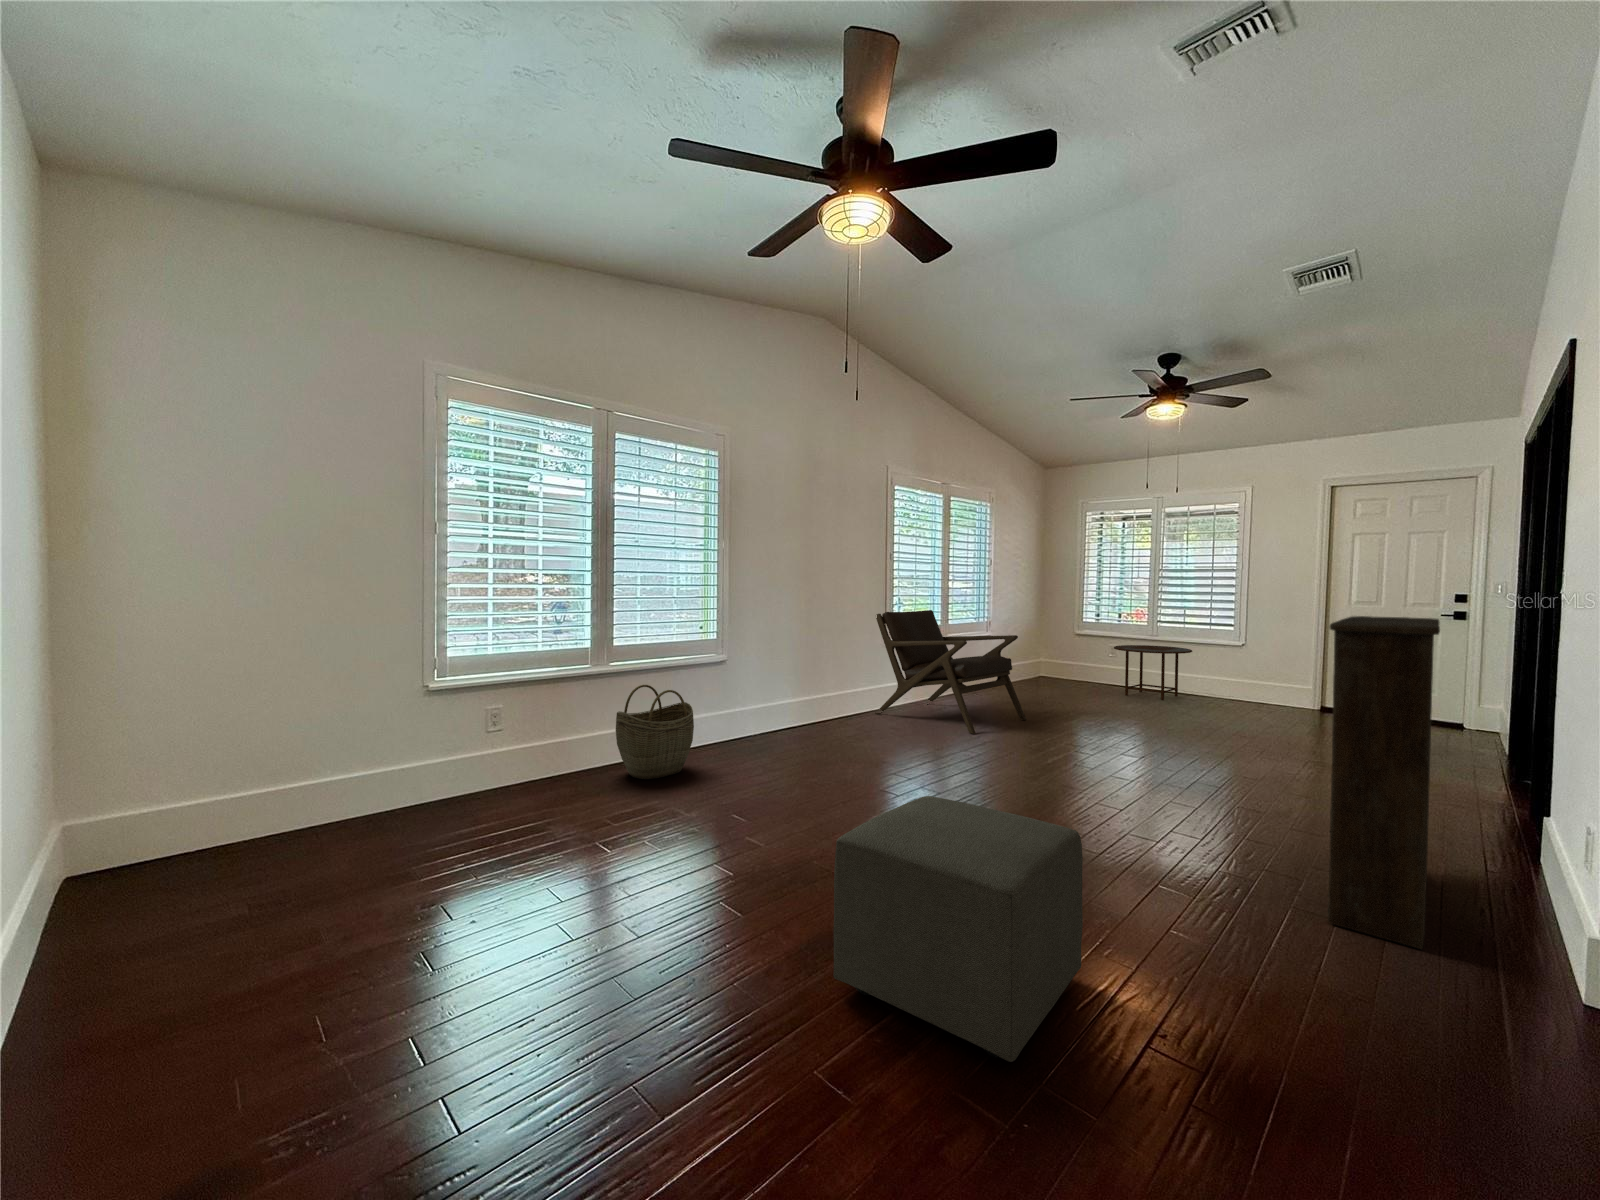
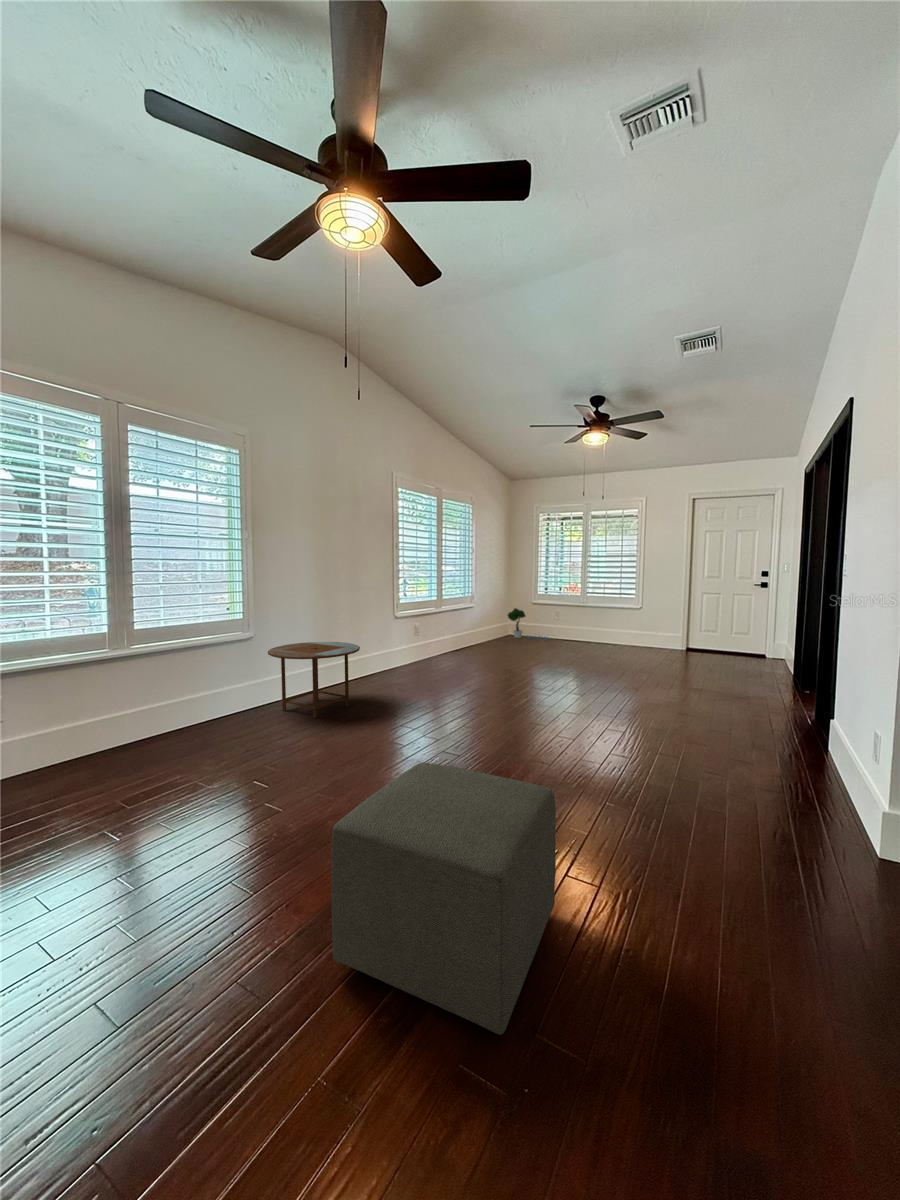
lounge chair: present [875,610,1026,734] -> none [384,587,498,683]
bookshelf: present [1328,616,1440,949] -> none [722,591,803,841]
potted tree: none [1041,642,1103,686] -> present [507,608,548,639]
side table: present [1114,645,1192,700] -> present [268,642,360,718]
woven basket: present [616,685,694,779] -> none [141,661,220,748]

